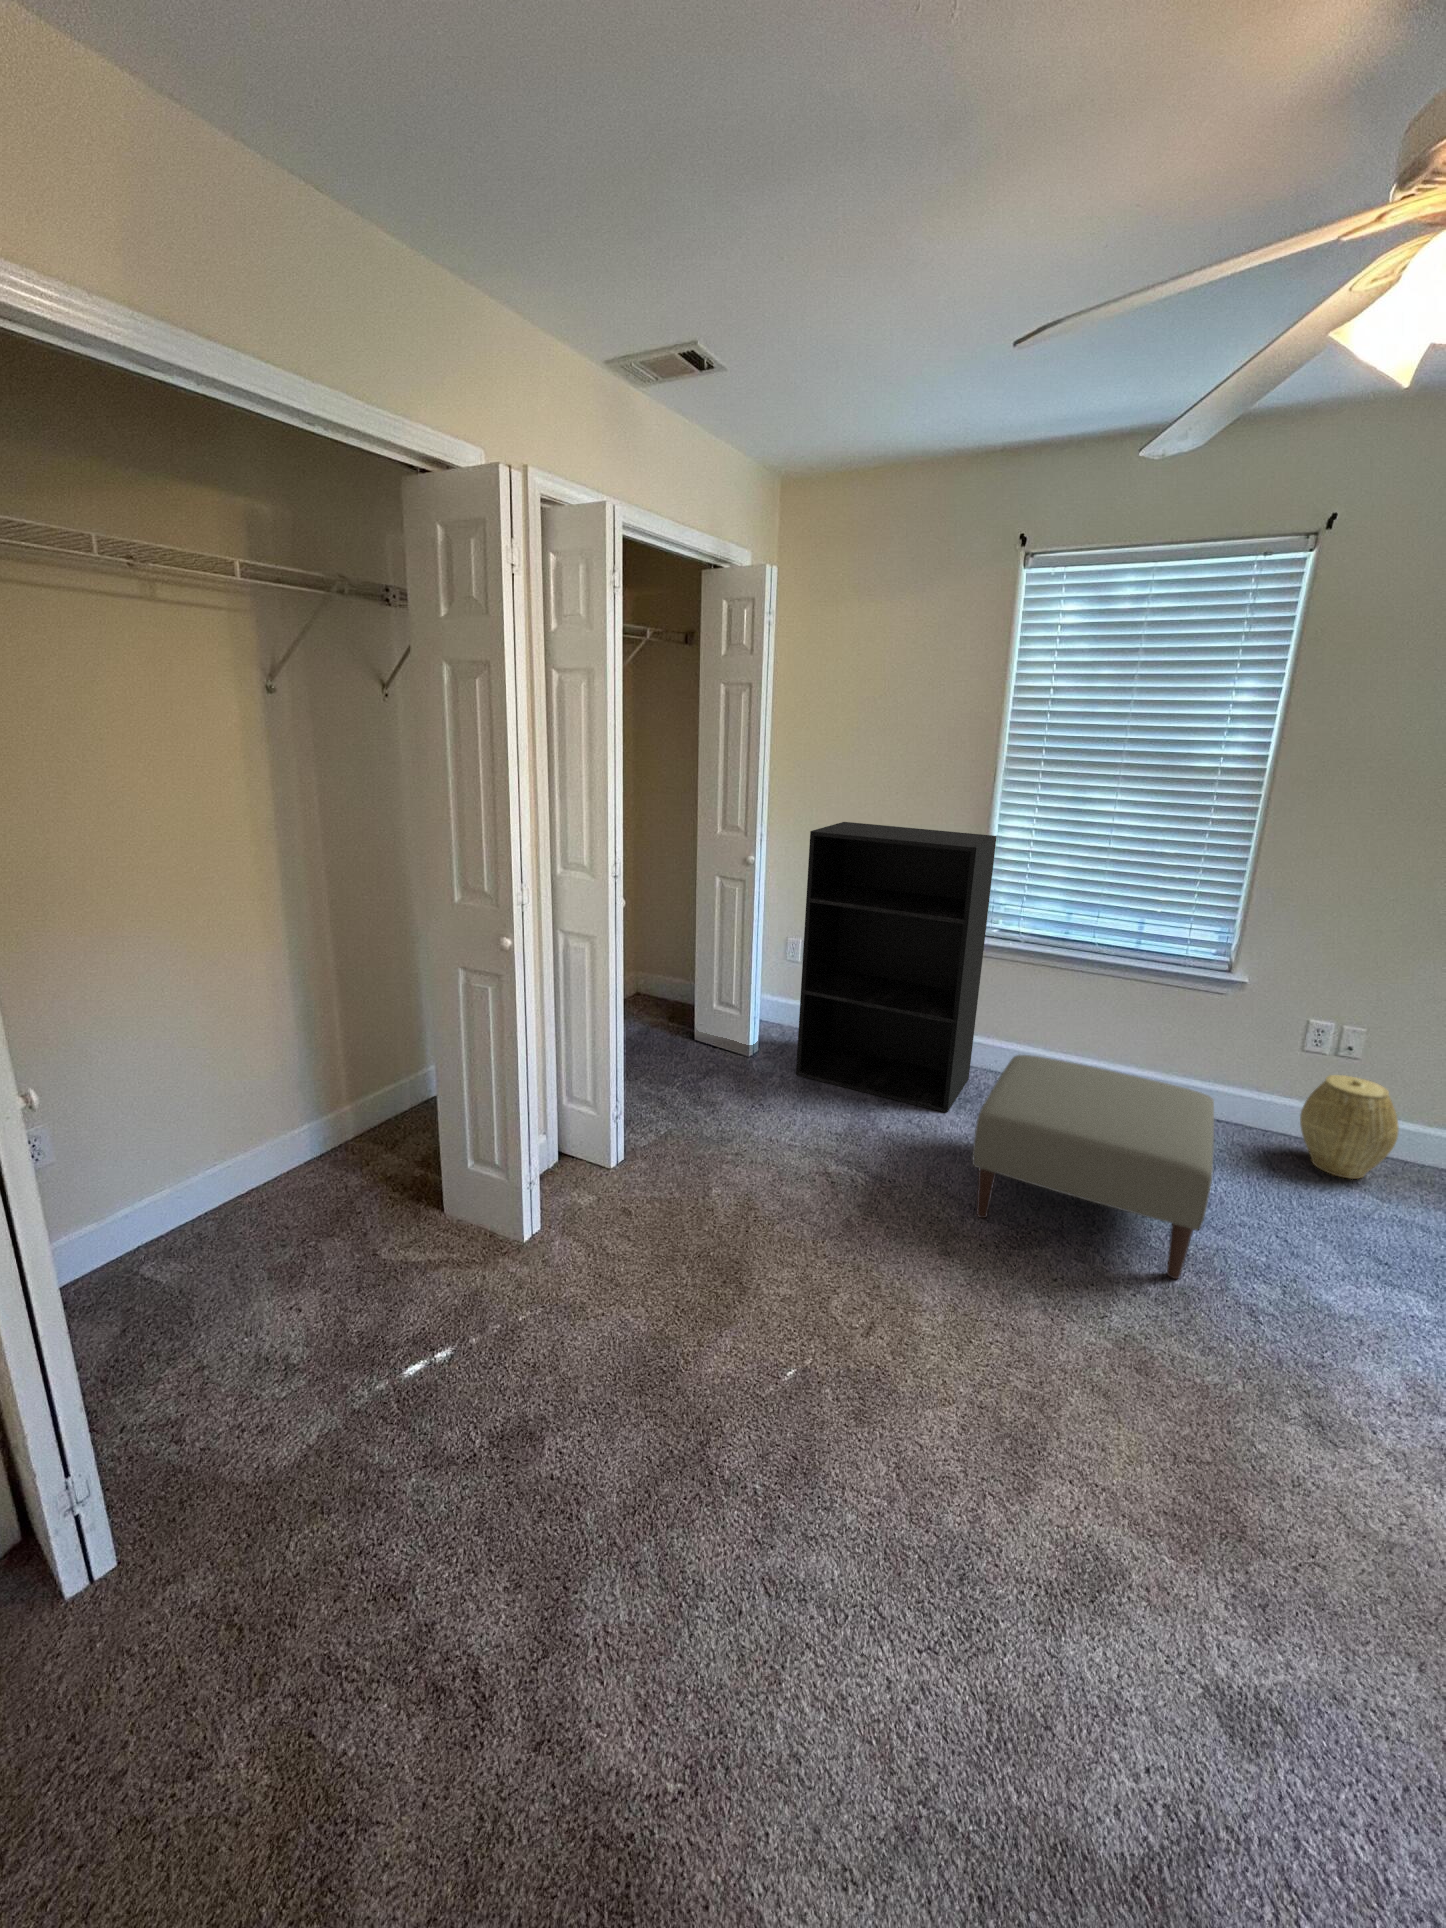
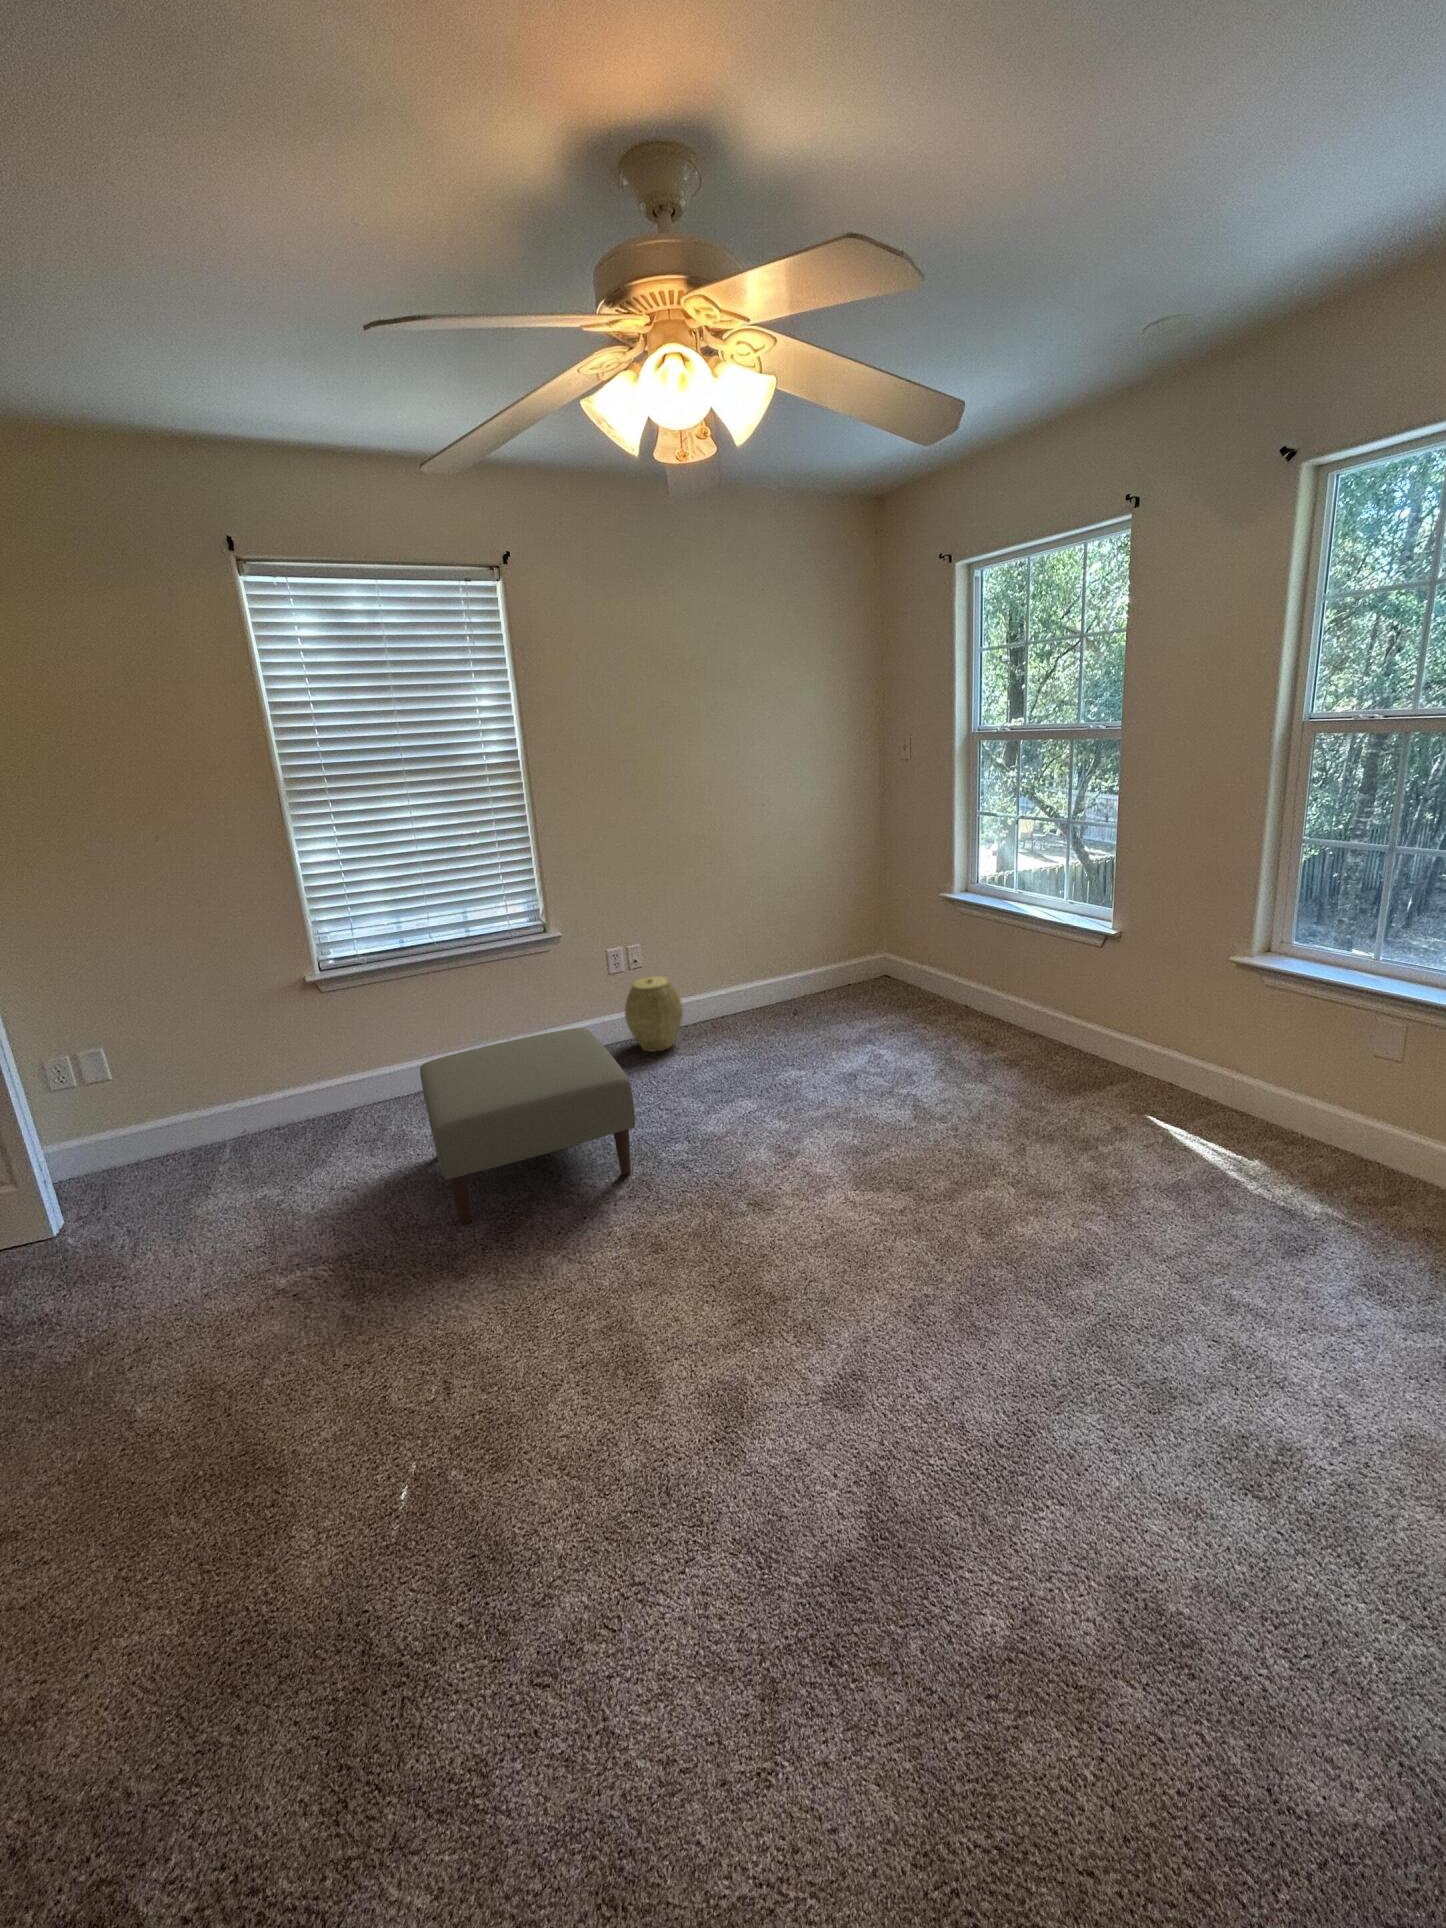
bookshelf: present [796,822,997,1112] -> none [69,863,365,1211]

